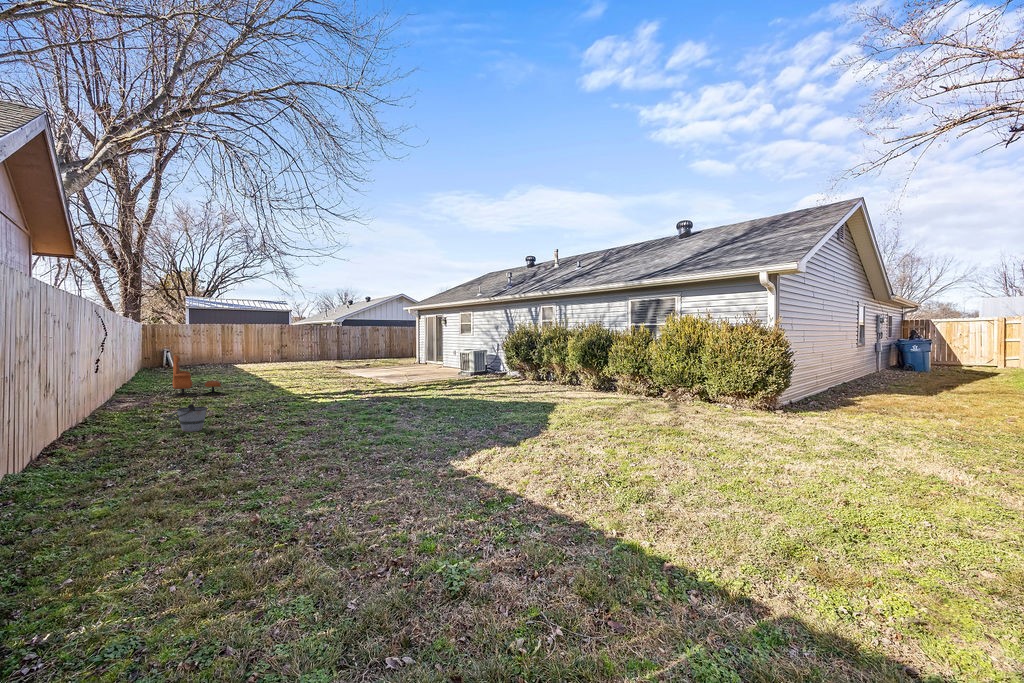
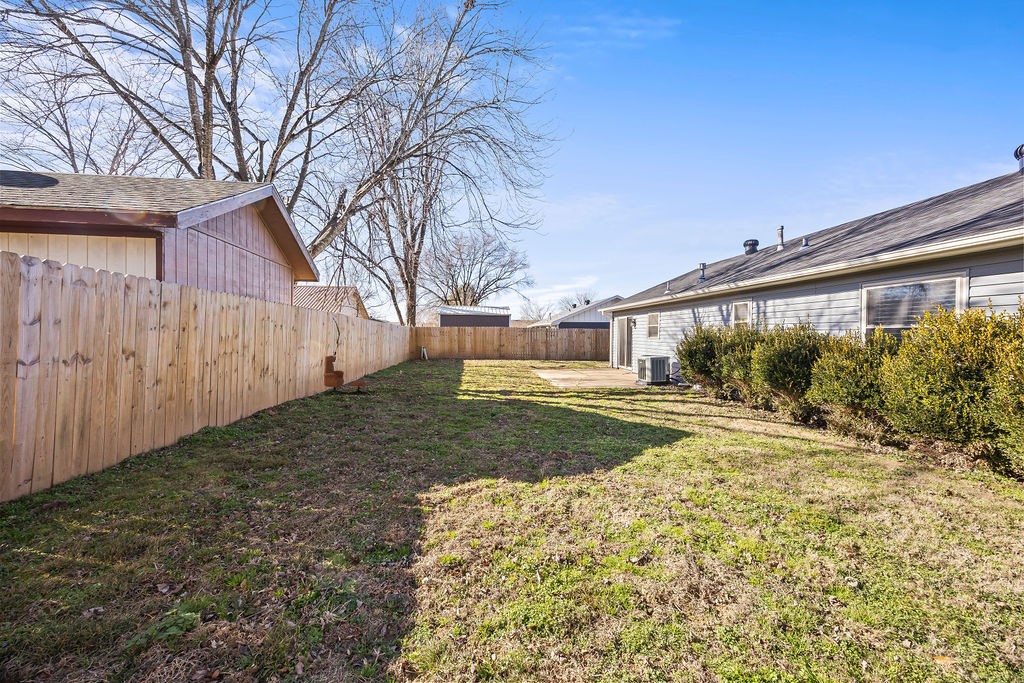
bucket: present [168,404,208,432] -> none [221,408,260,437]

